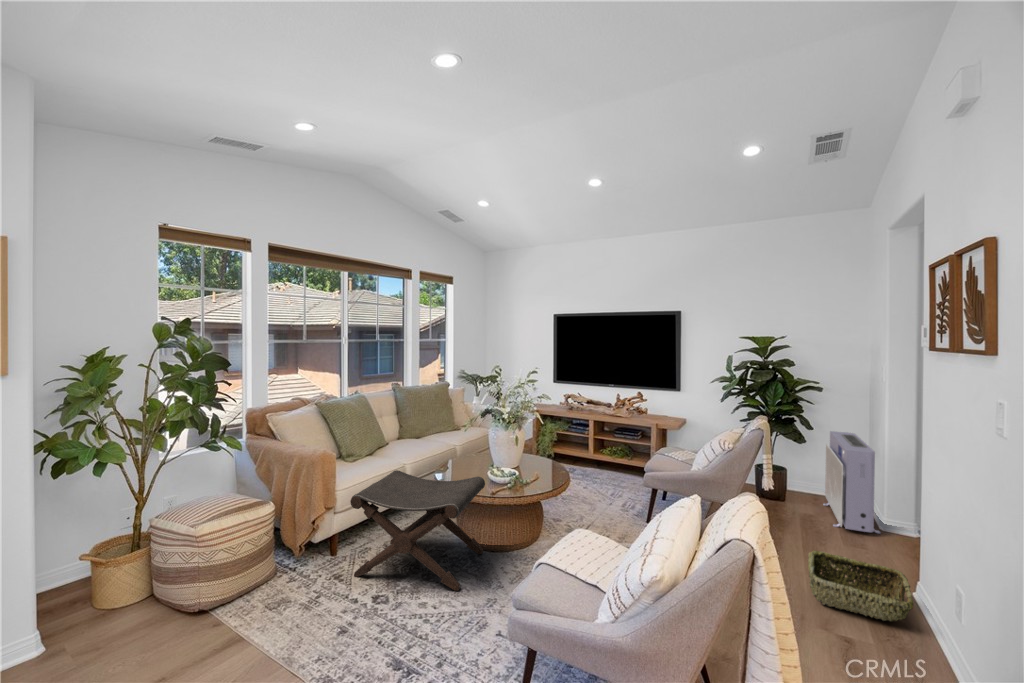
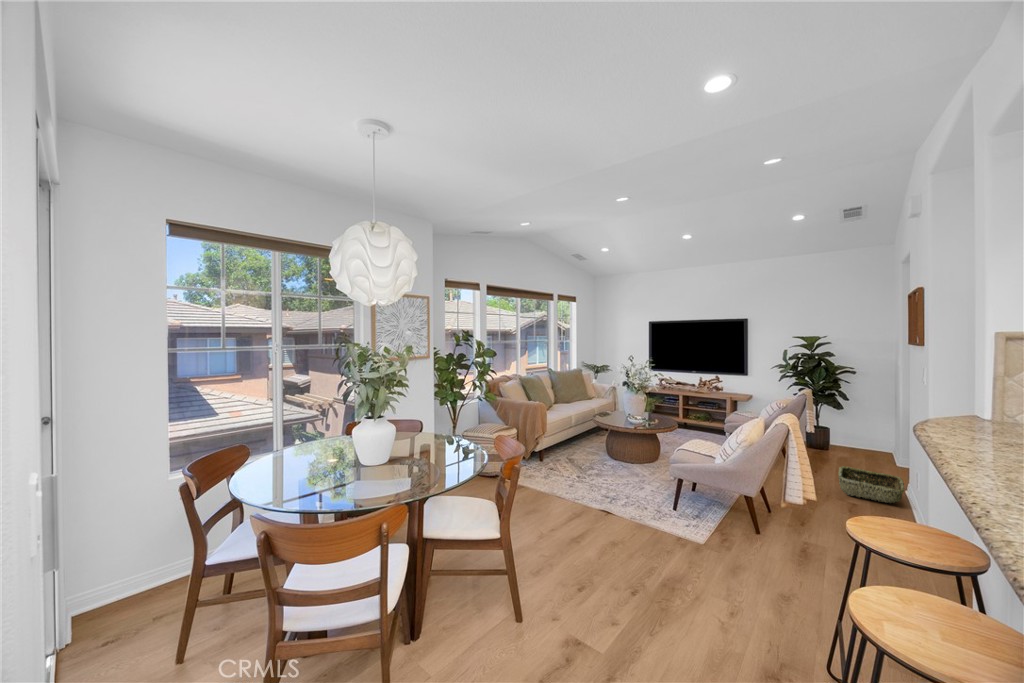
air purifier: present [823,431,880,534] -> none [857,402,897,468]
footstool: present [350,470,485,591] -> none [559,418,629,480]

